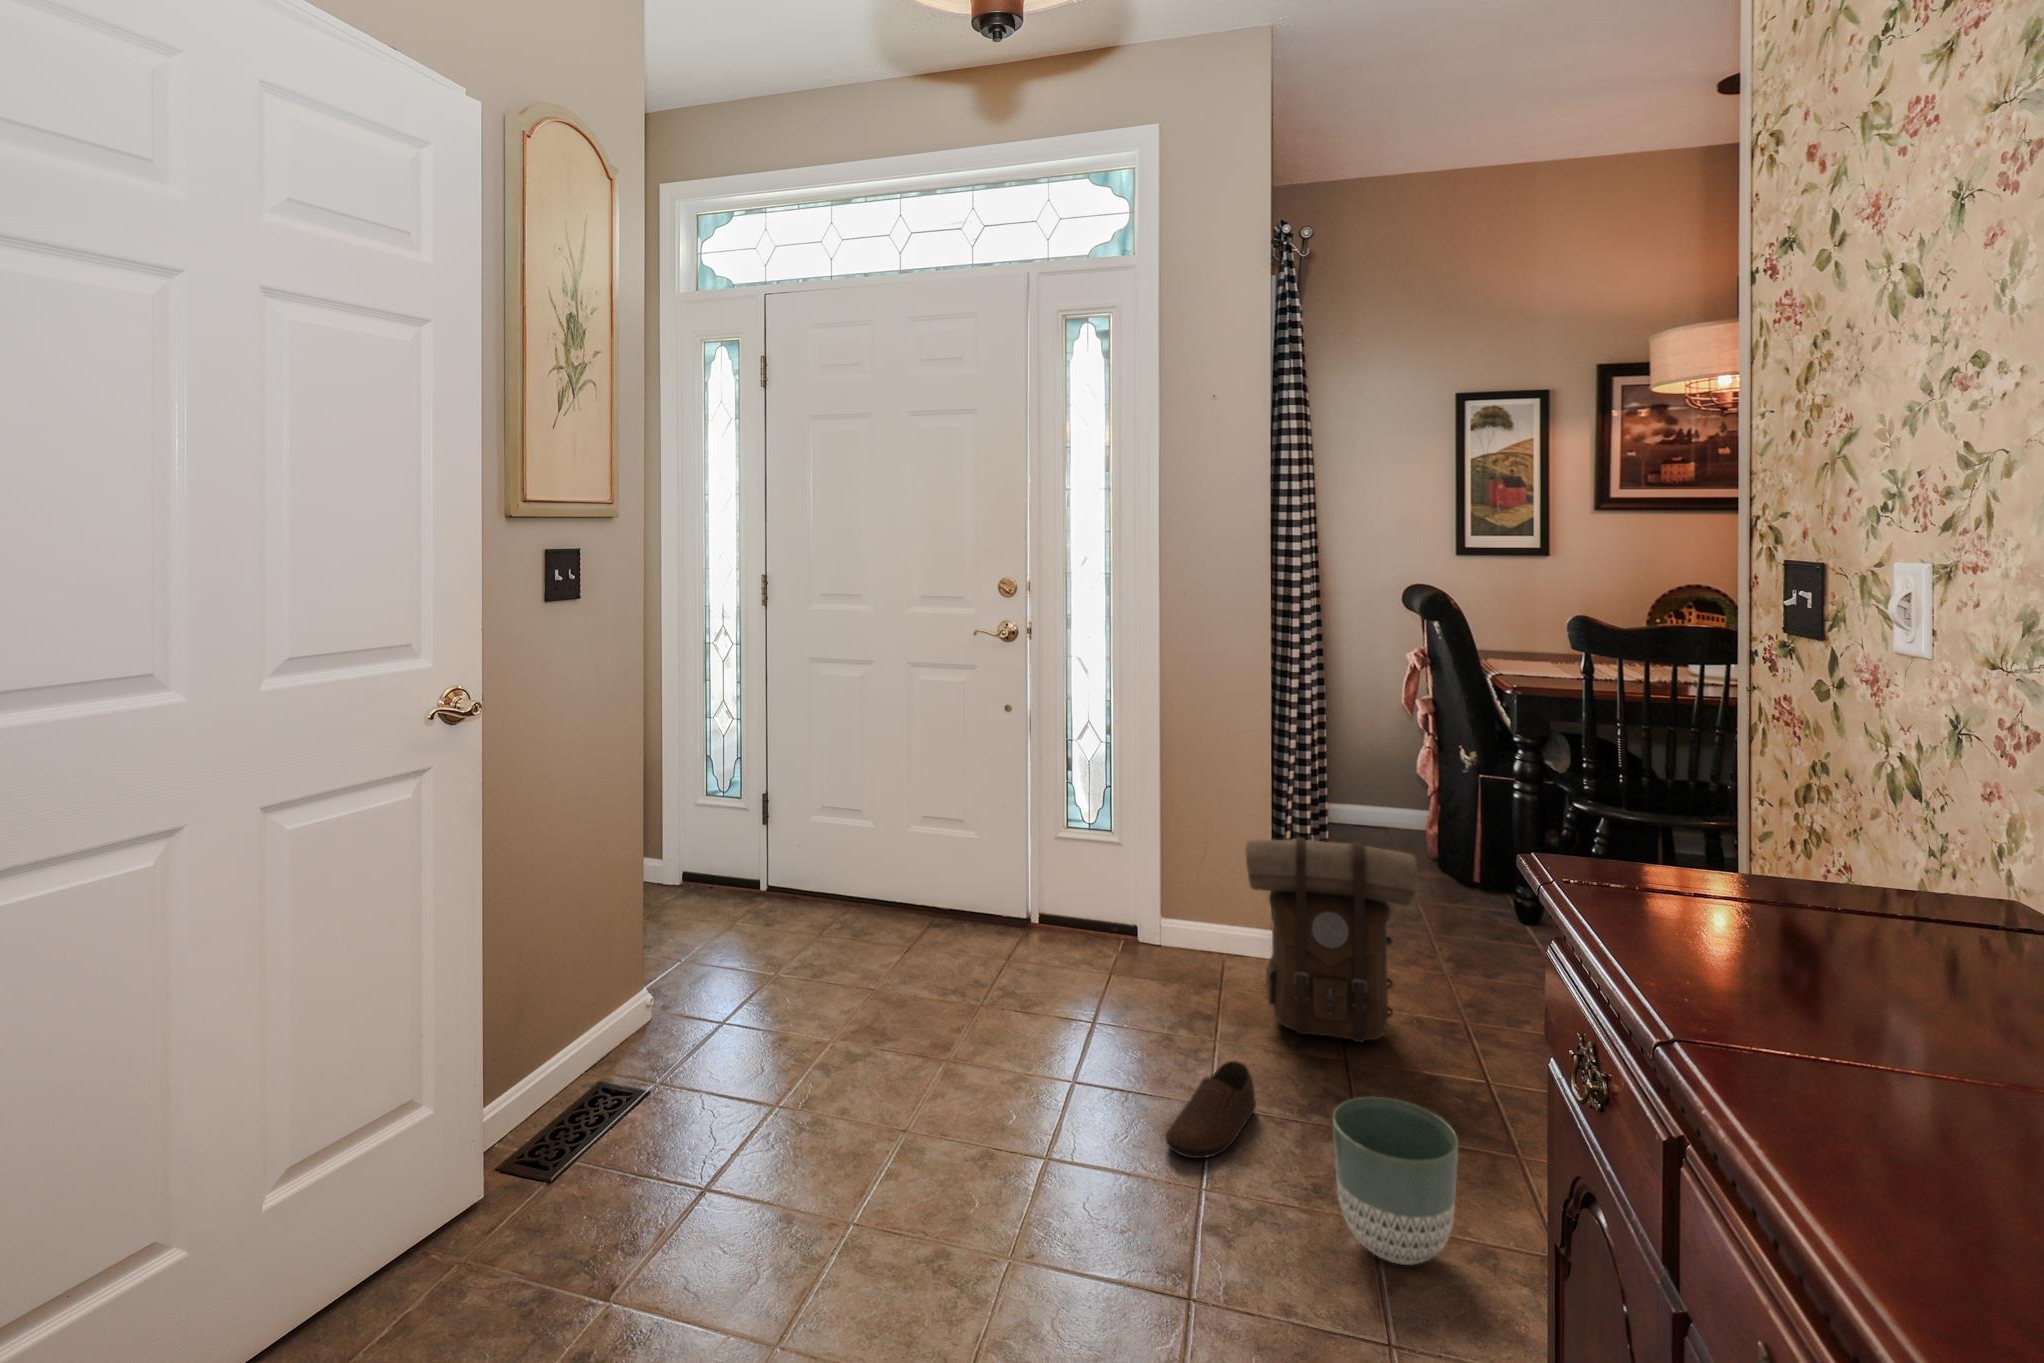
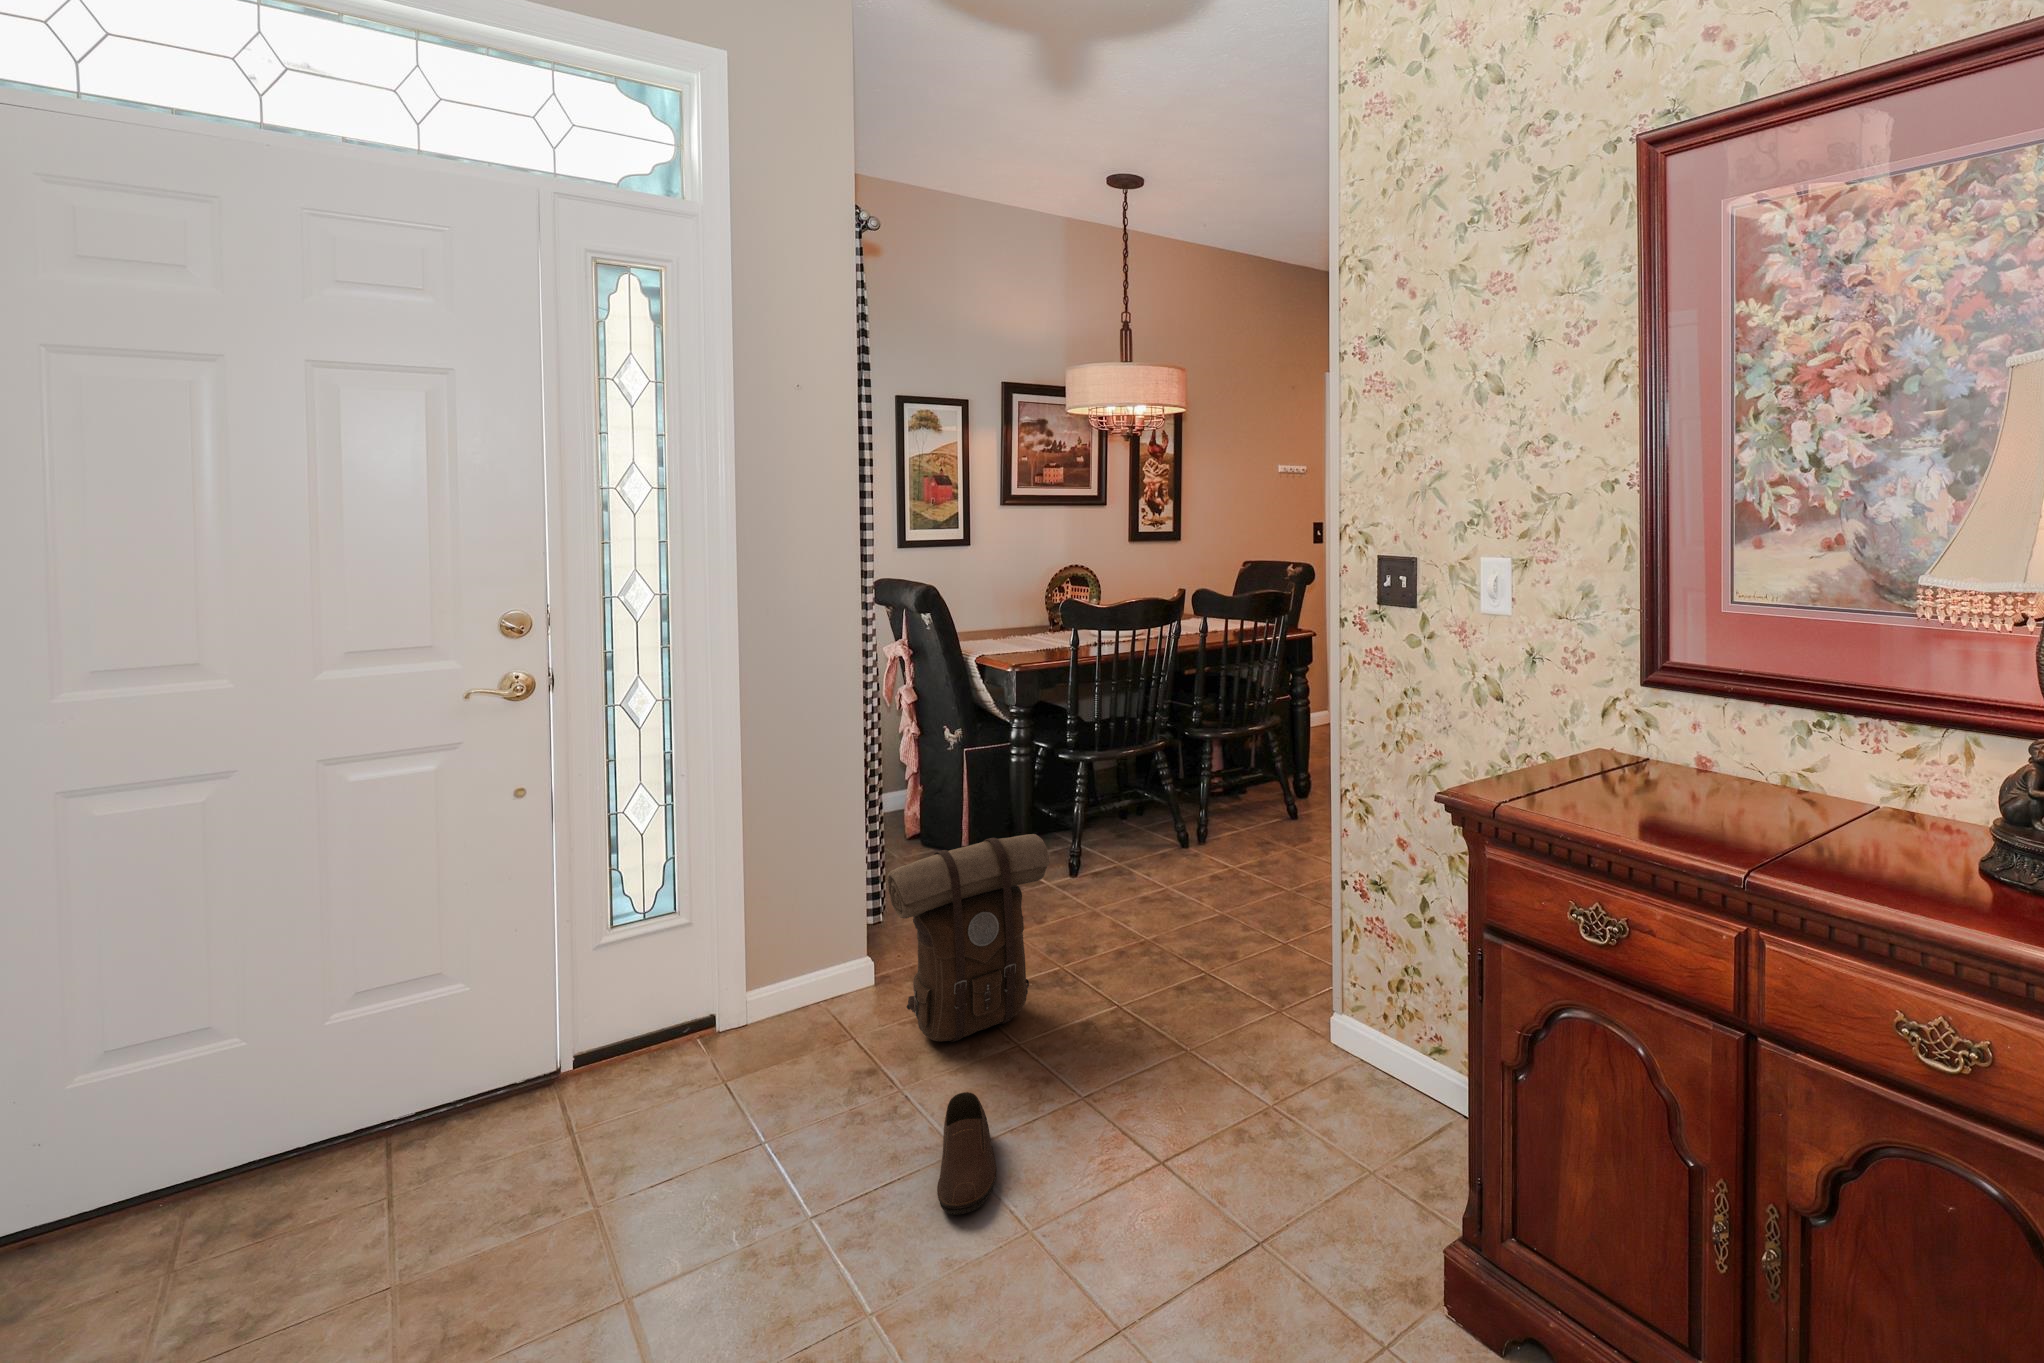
planter: present [1333,1097,1458,1265] -> none [1120,1042,1221,1185]

